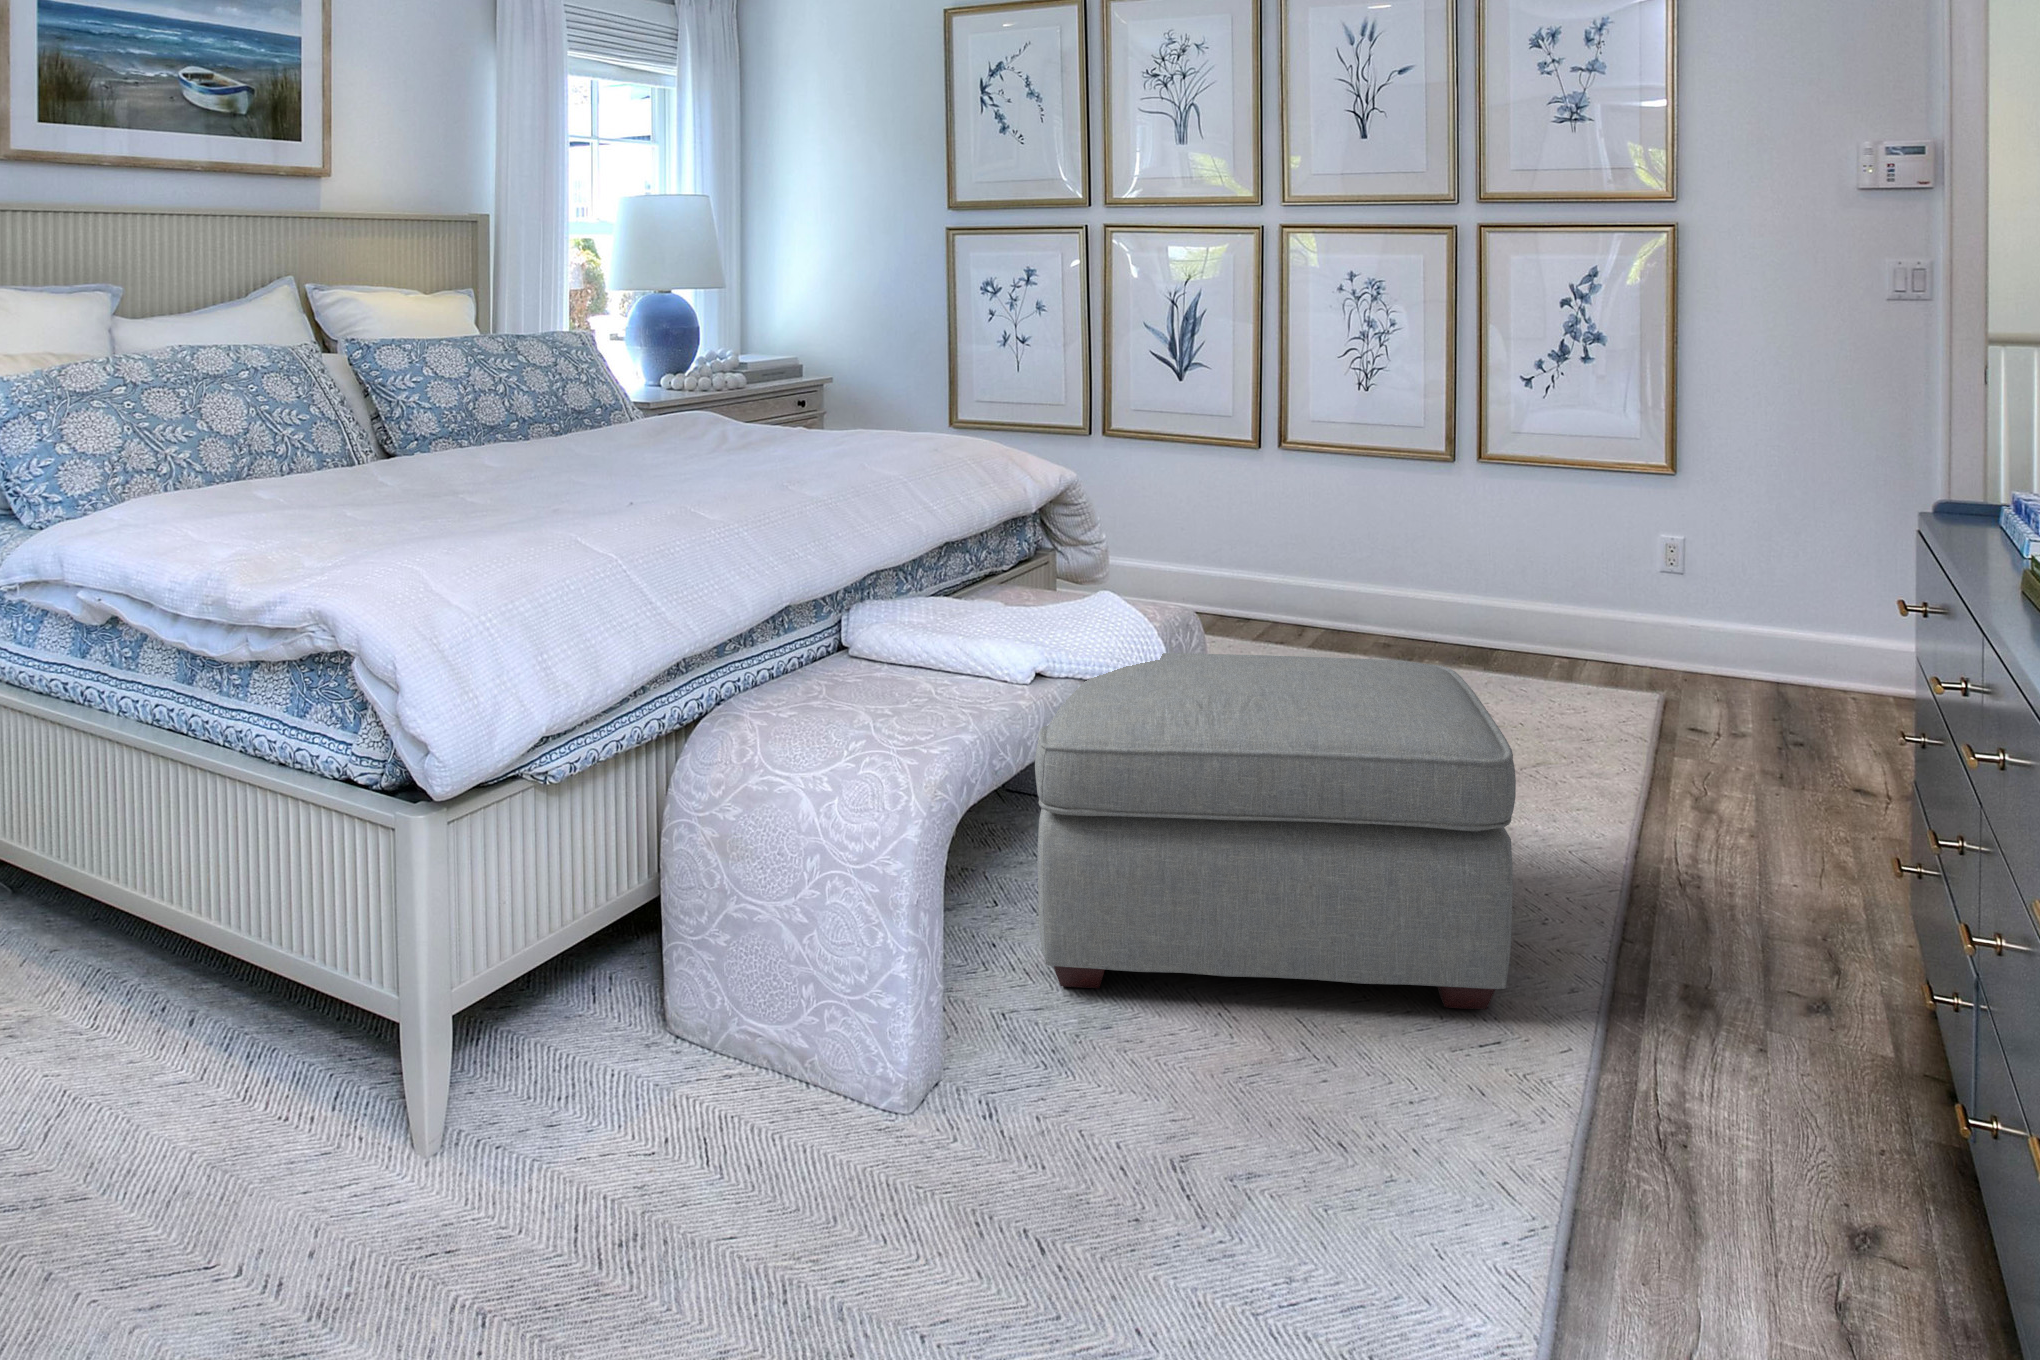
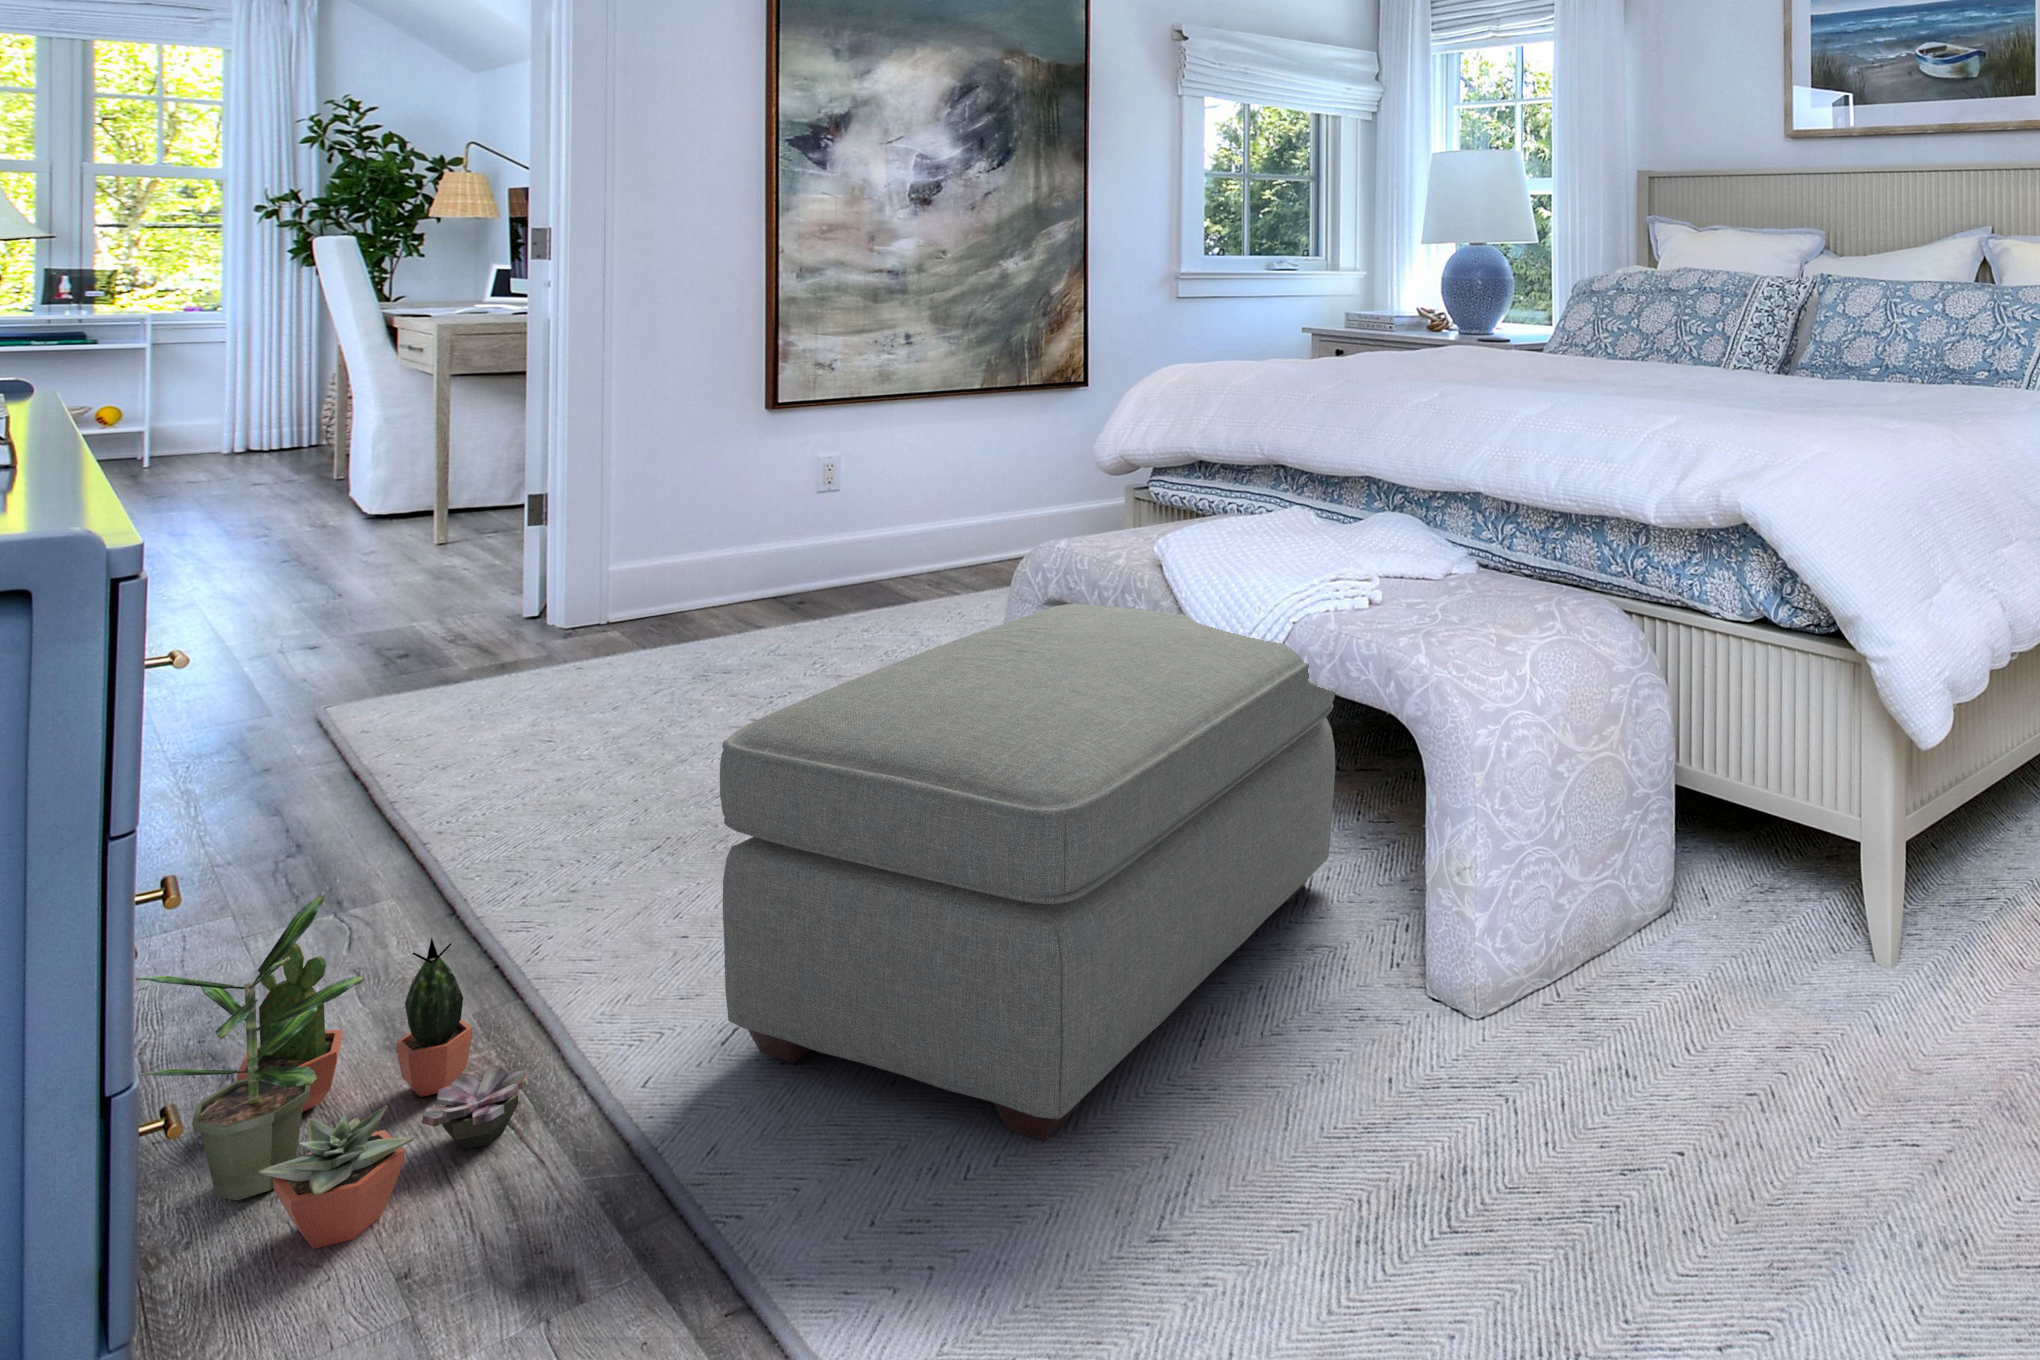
potted plant: none [1641,929,1916,1227] -> present [135,896,529,1249]

